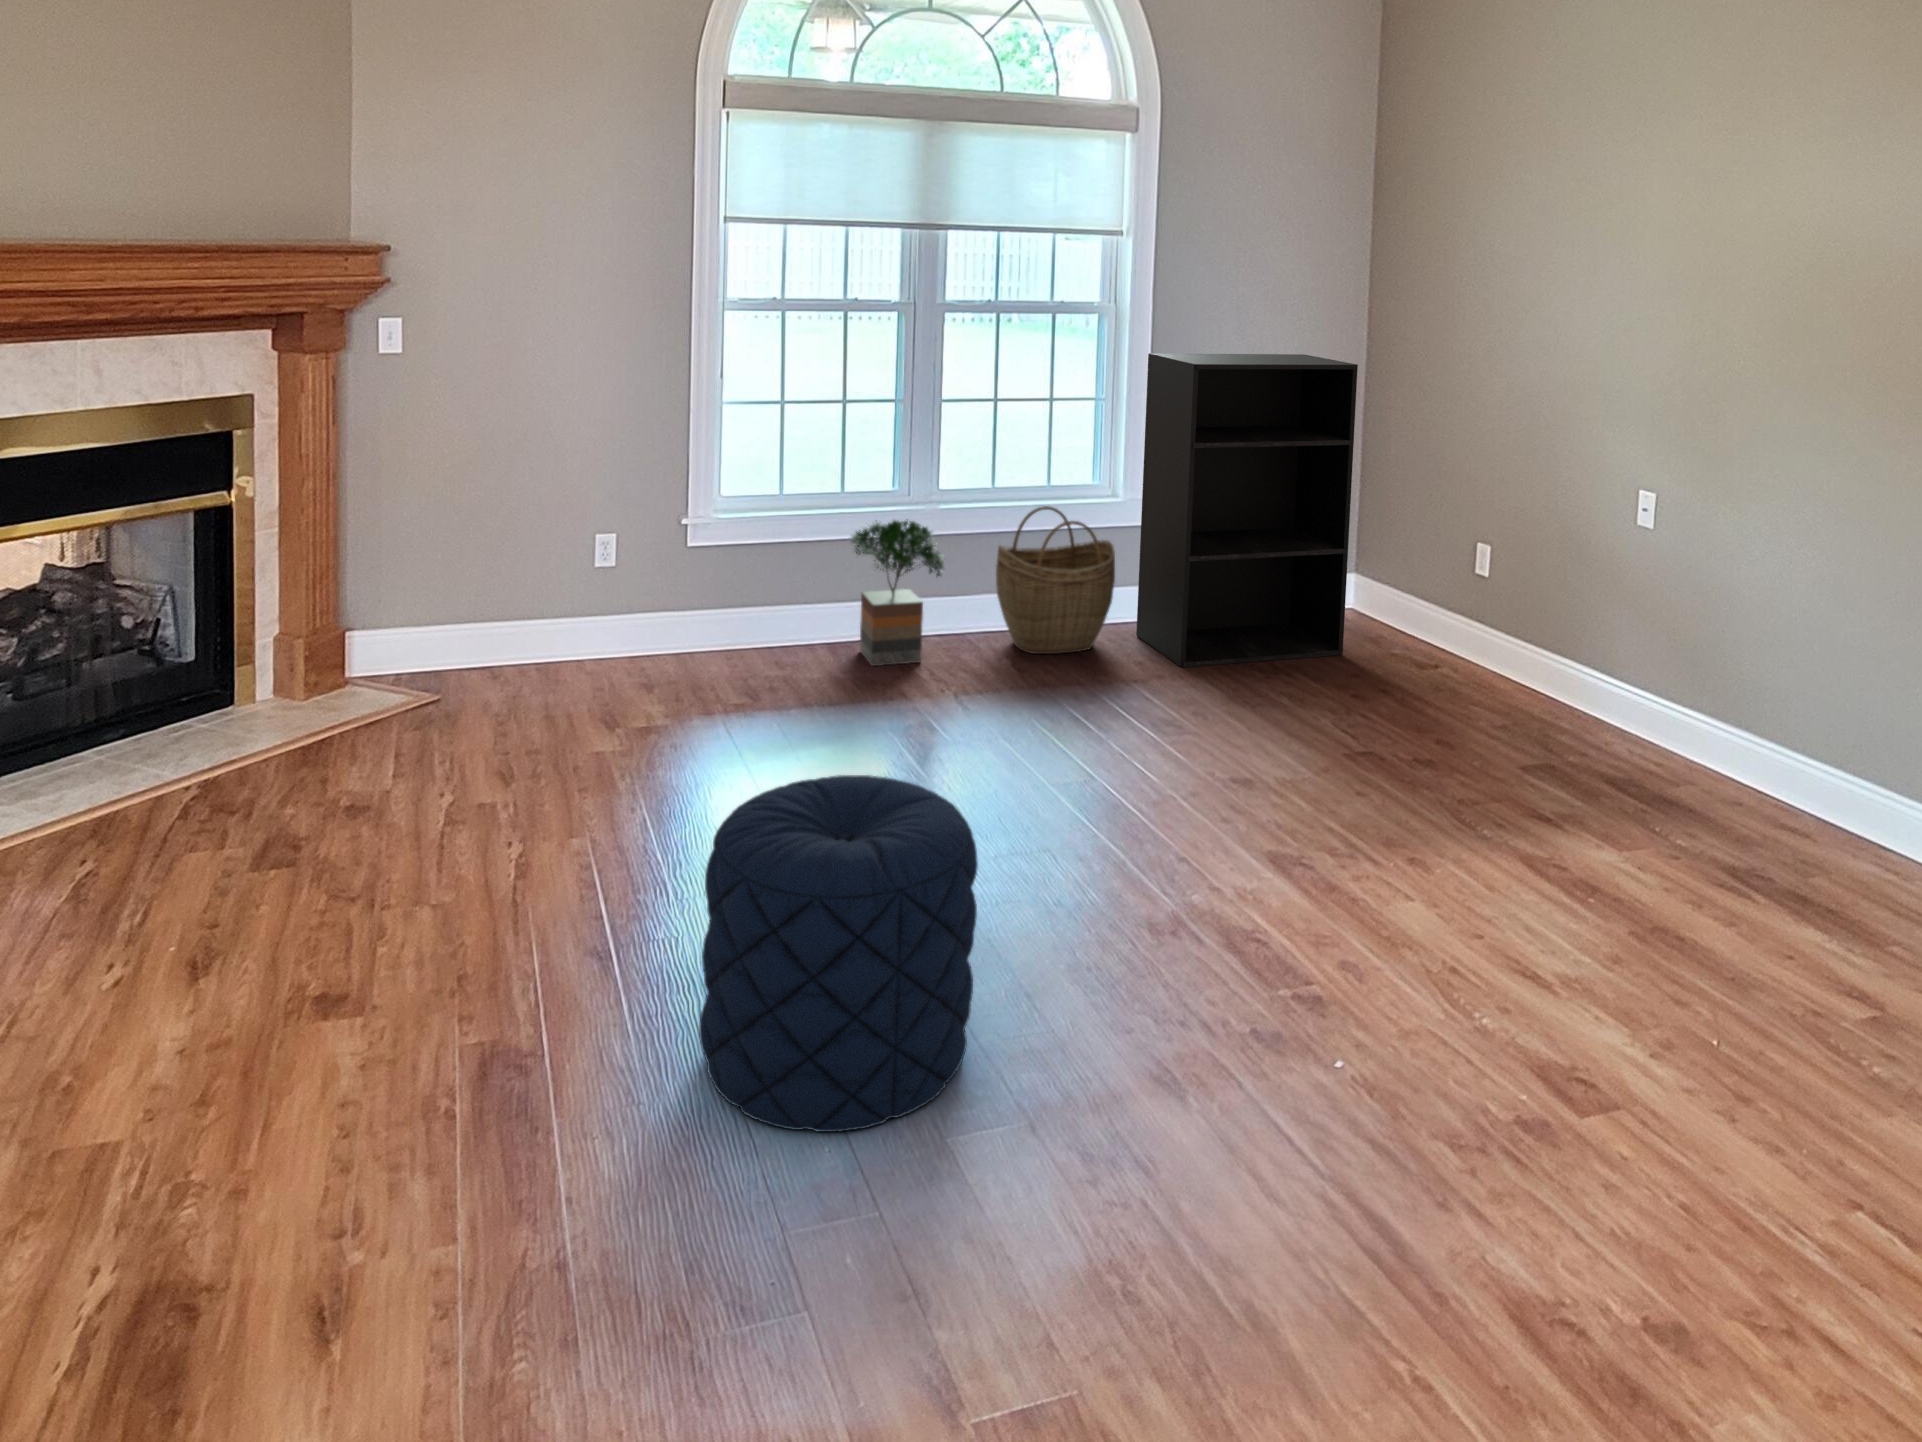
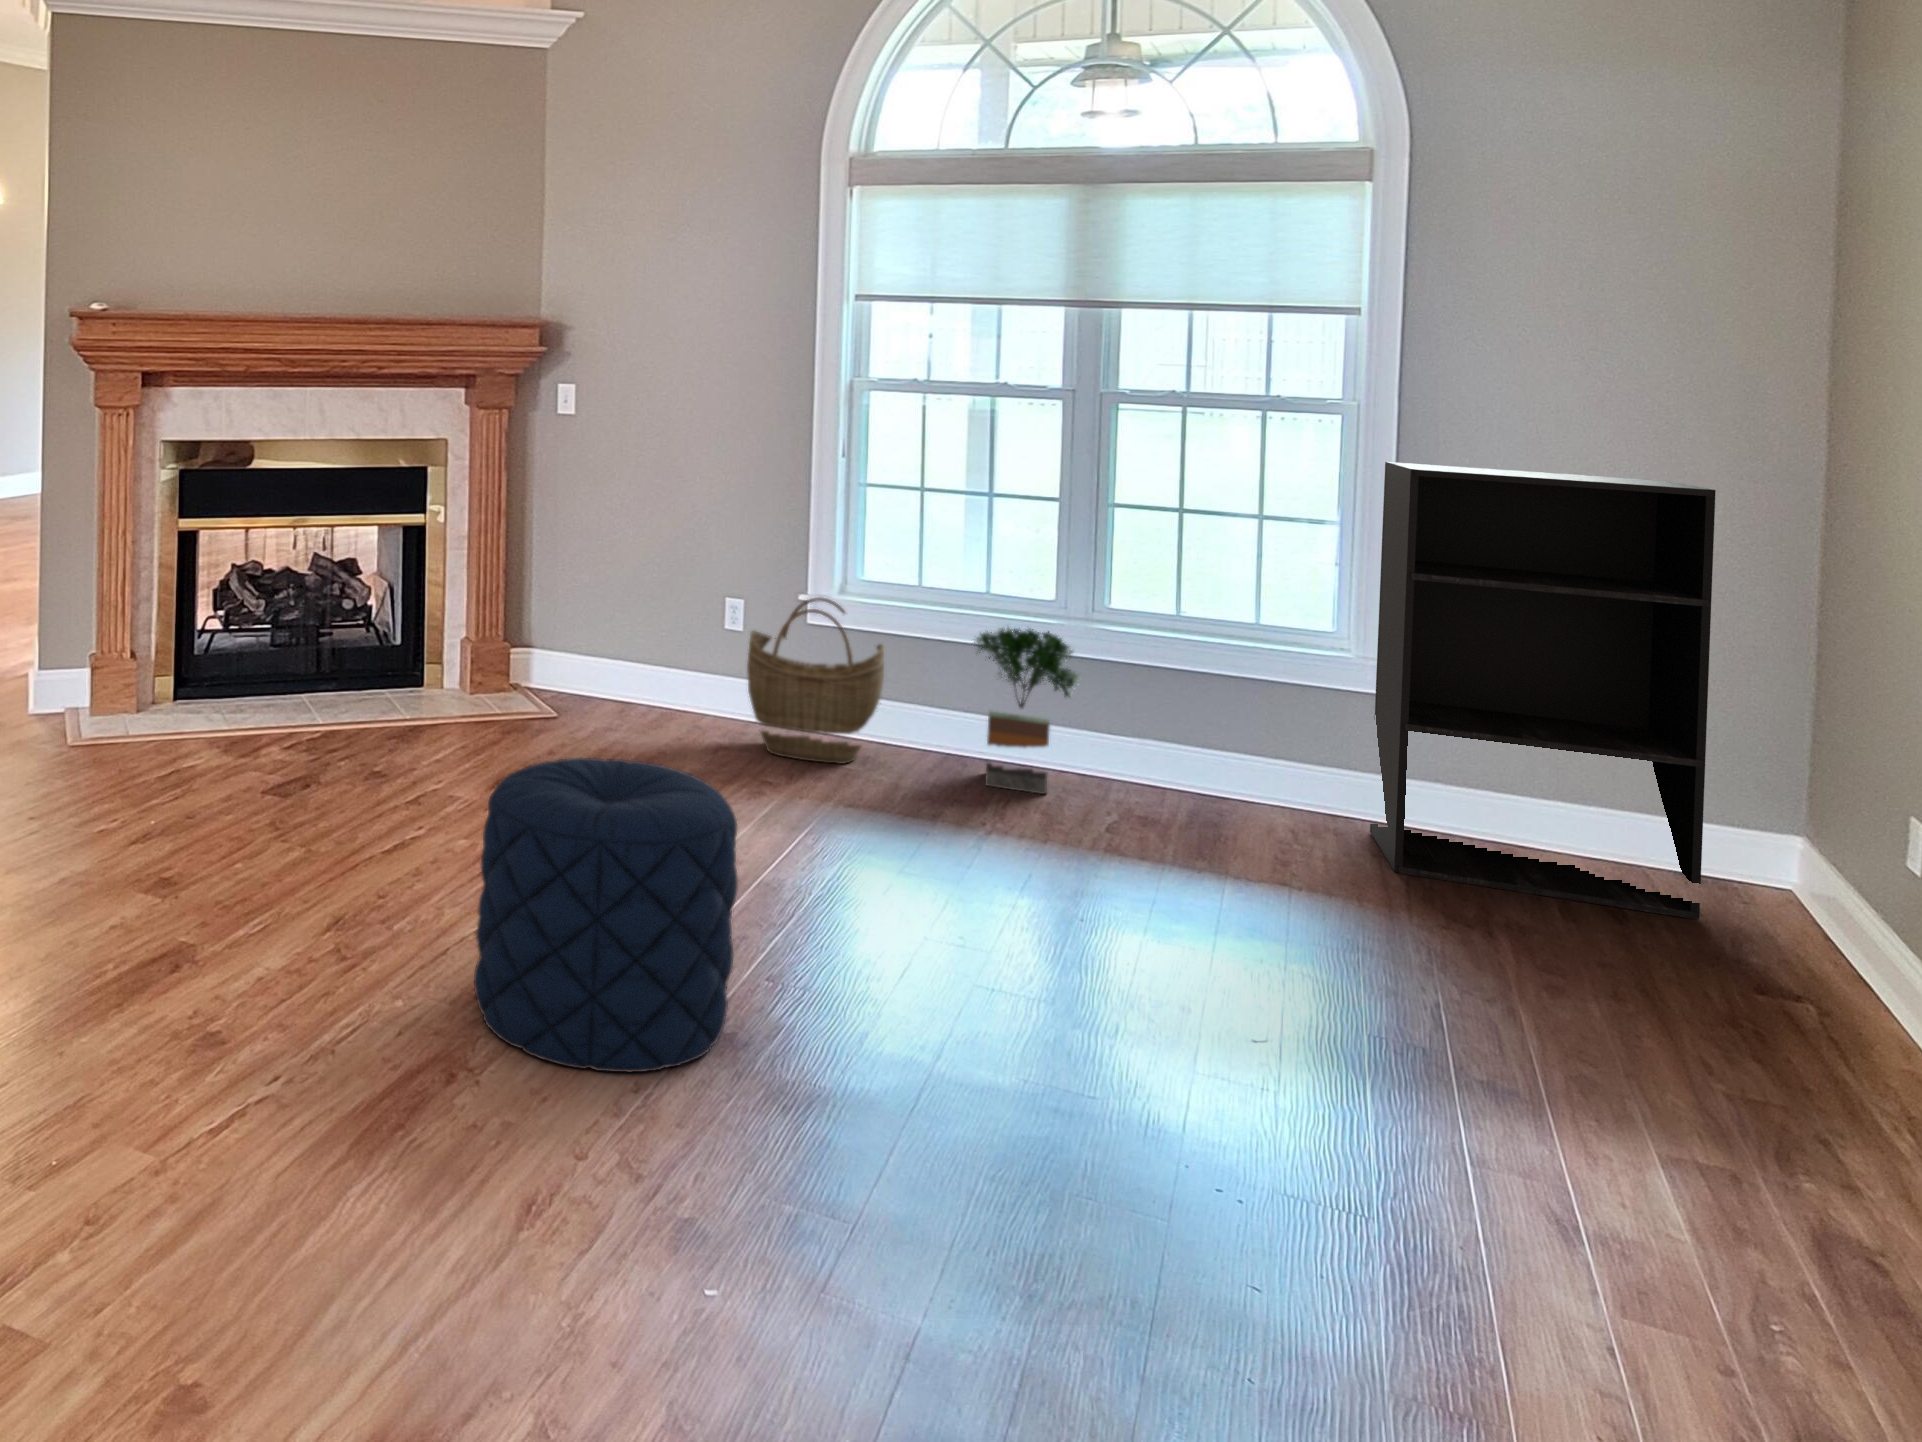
woven basket: present [996,506,1115,654] -> present [747,597,884,764]

